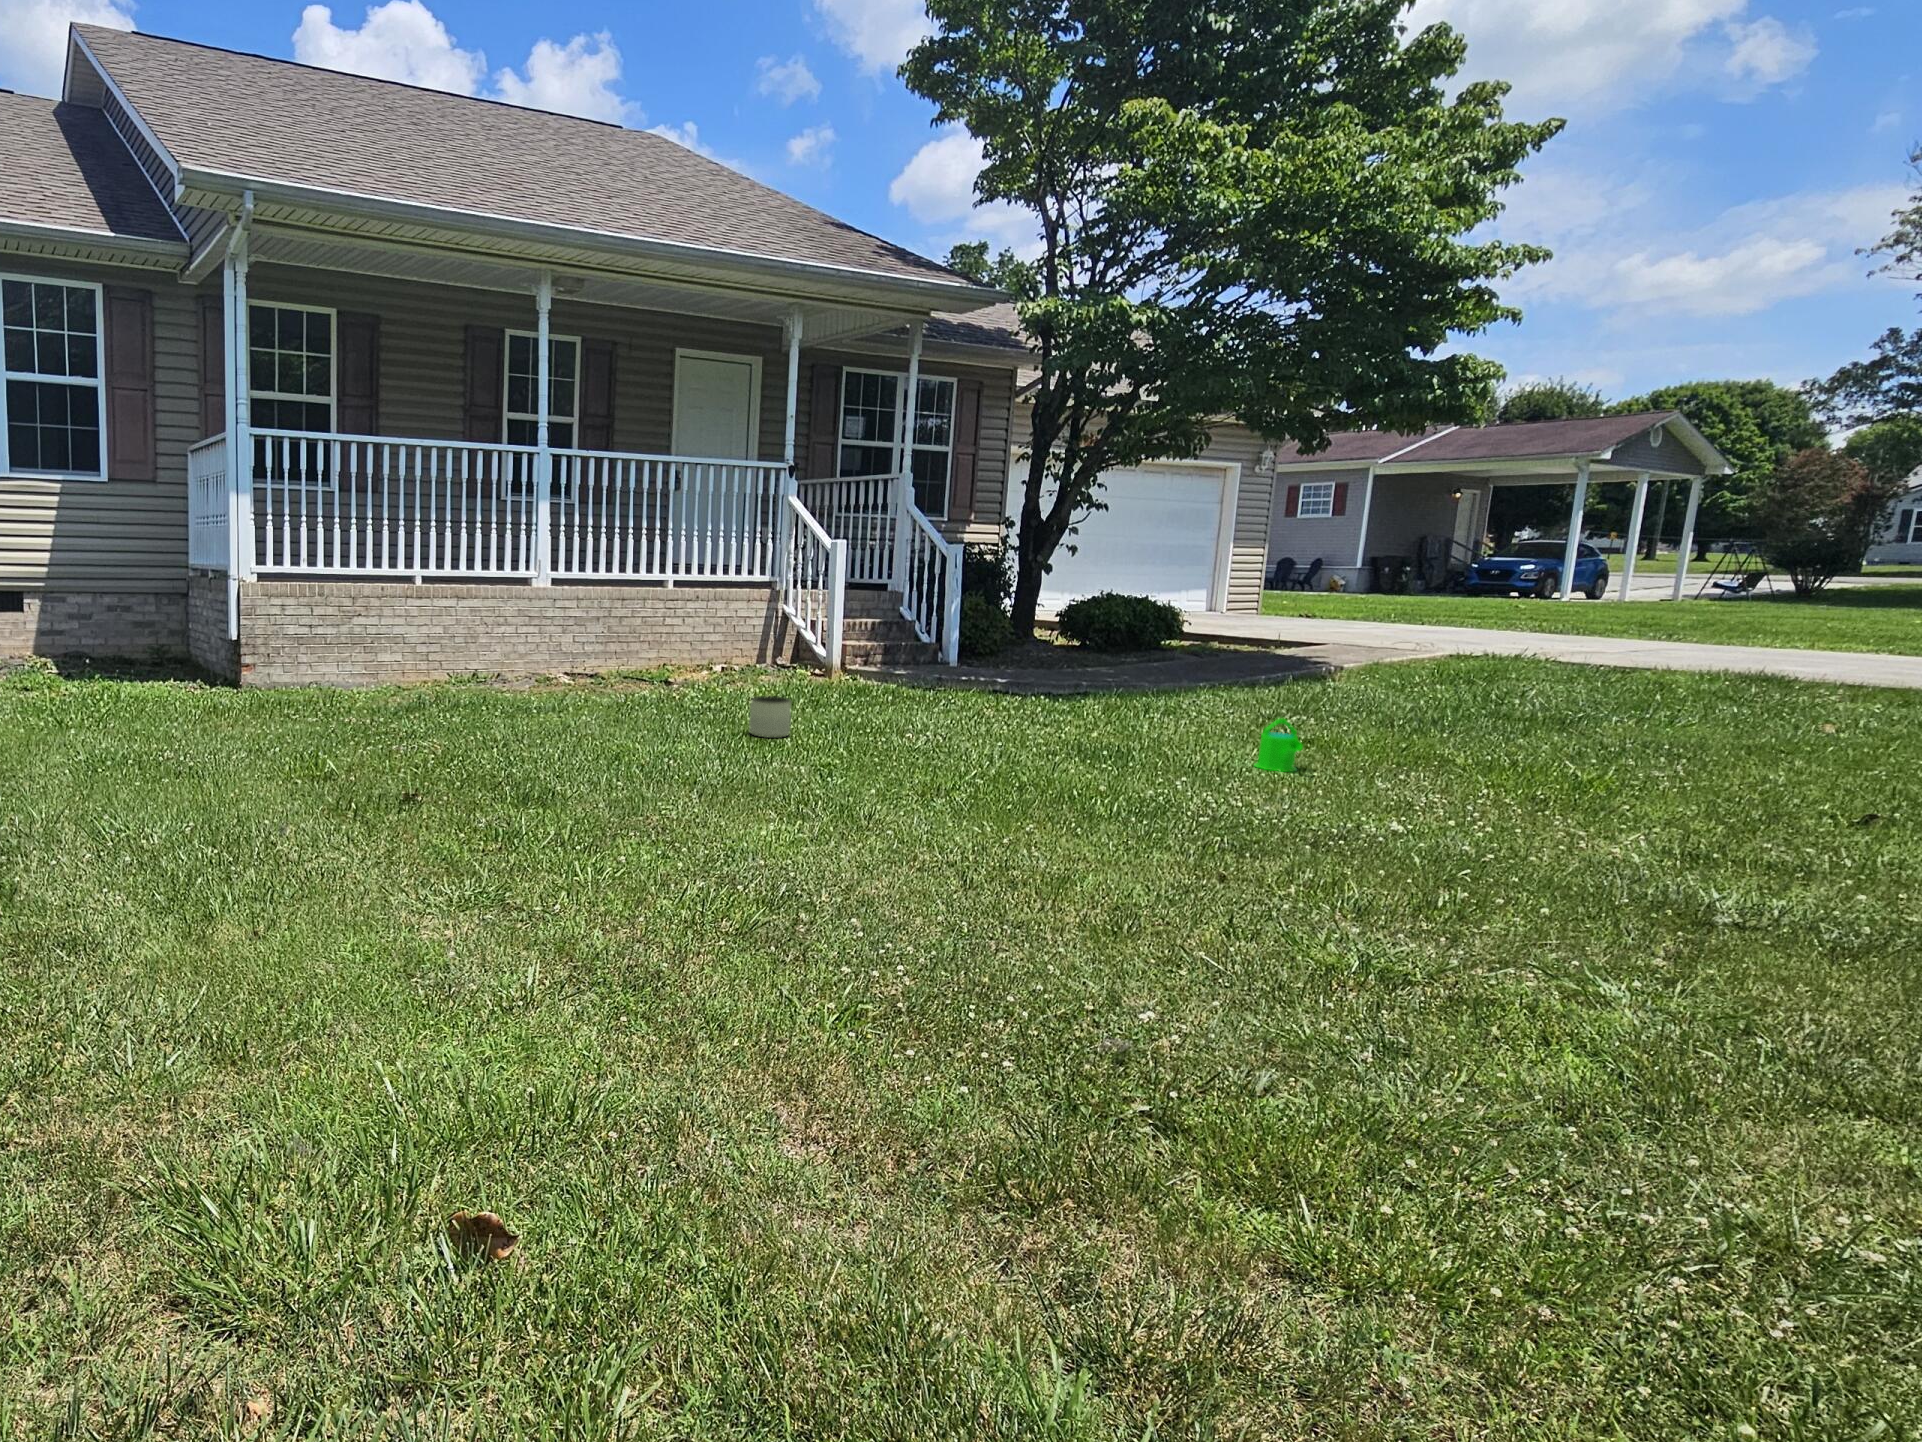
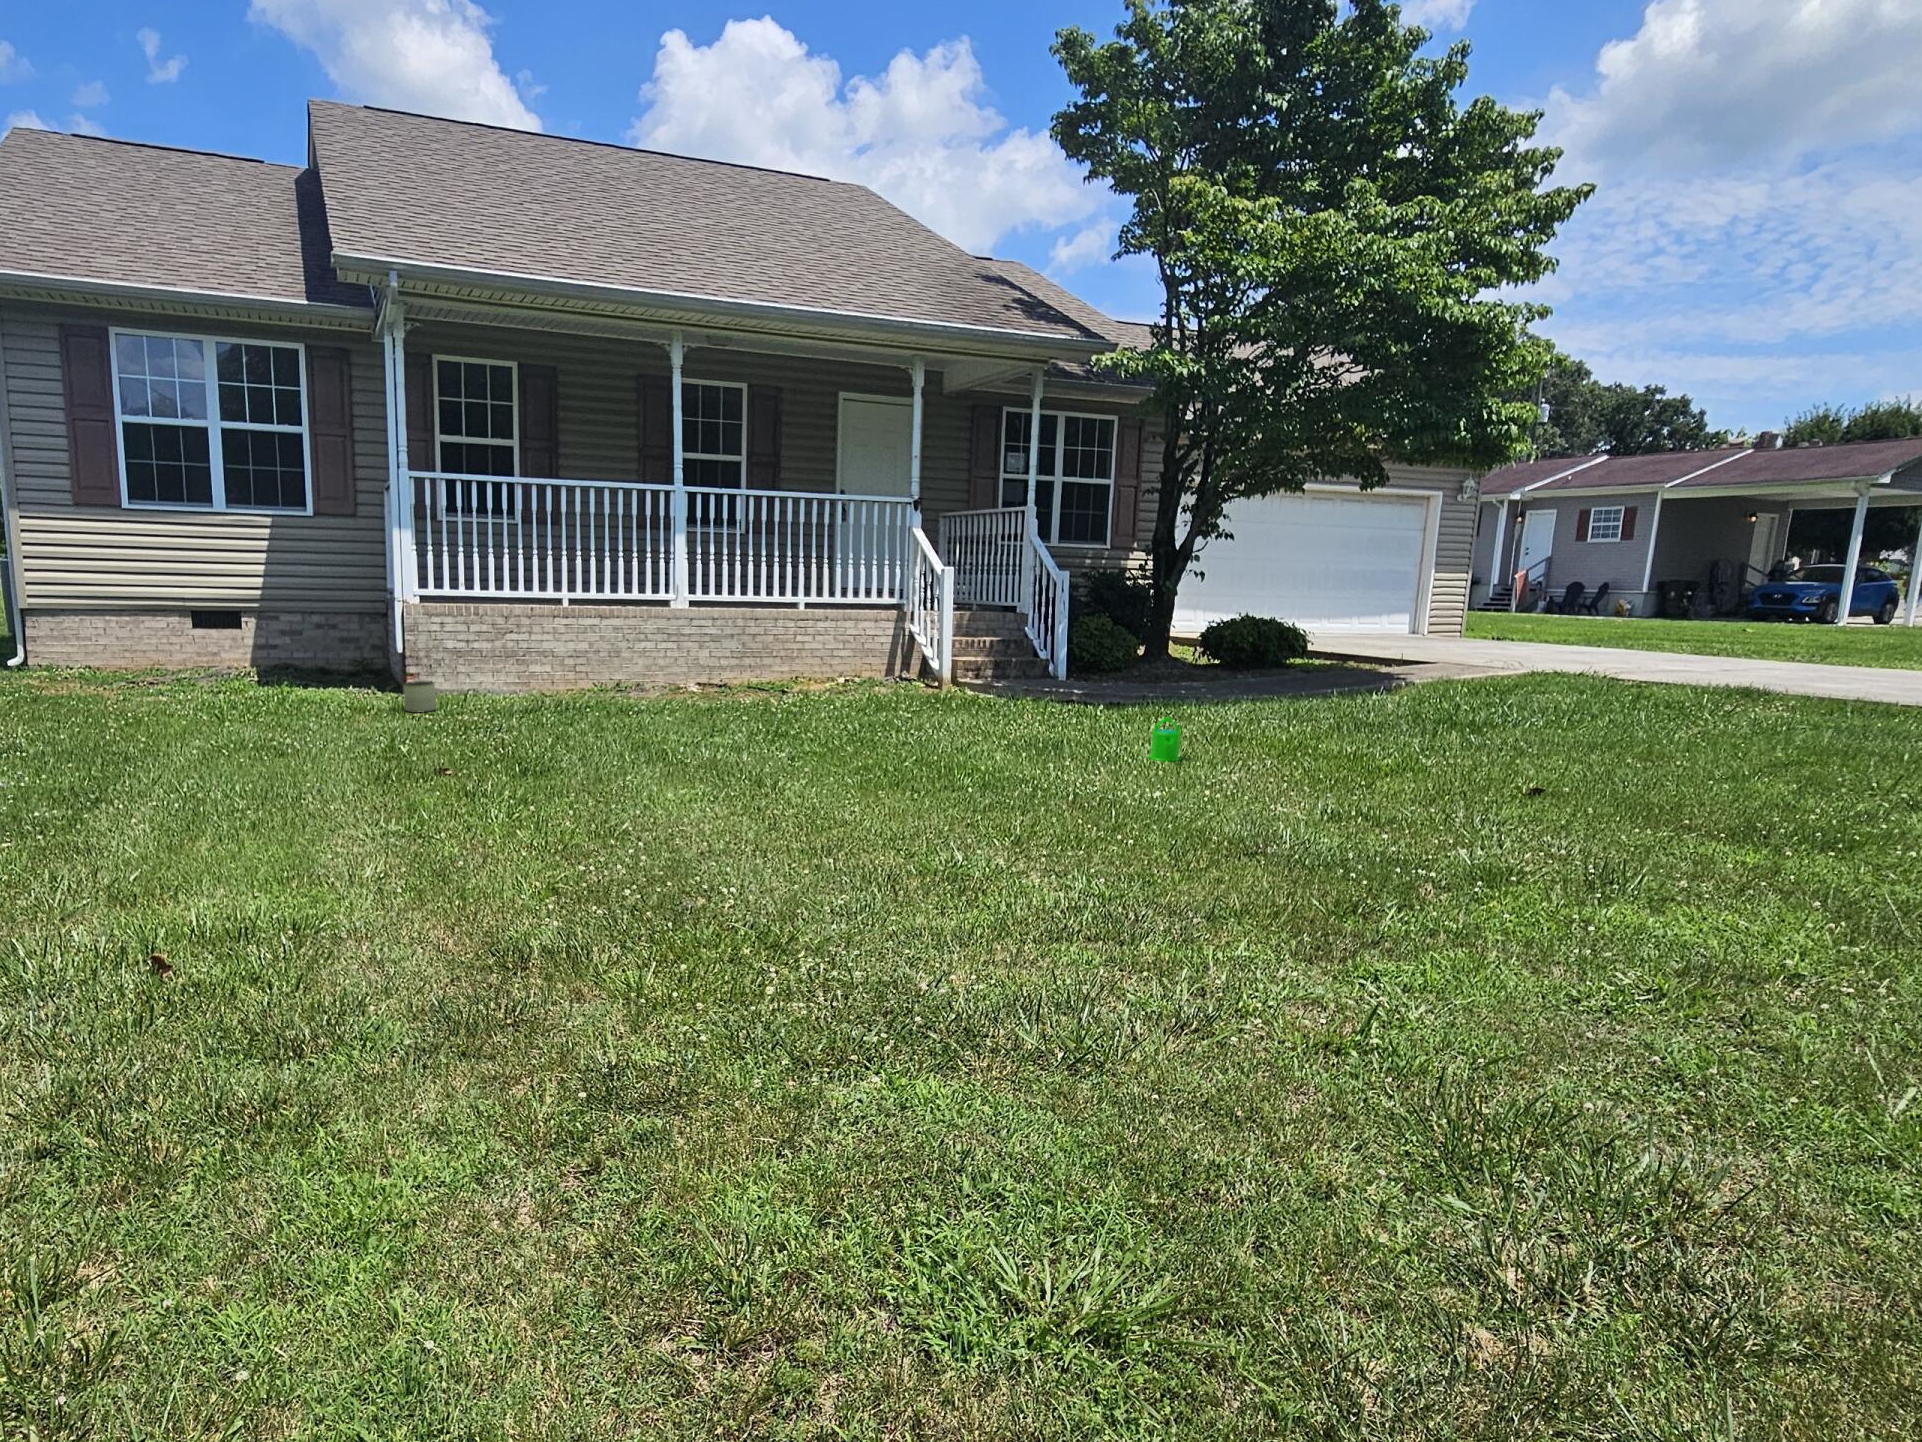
planter: present [749,696,791,738] -> present [403,681,436,713]

